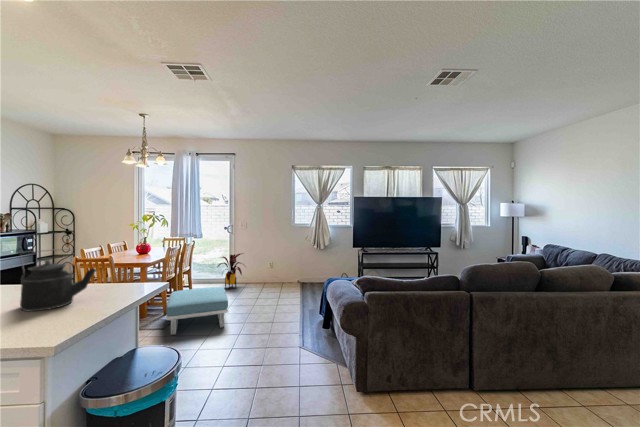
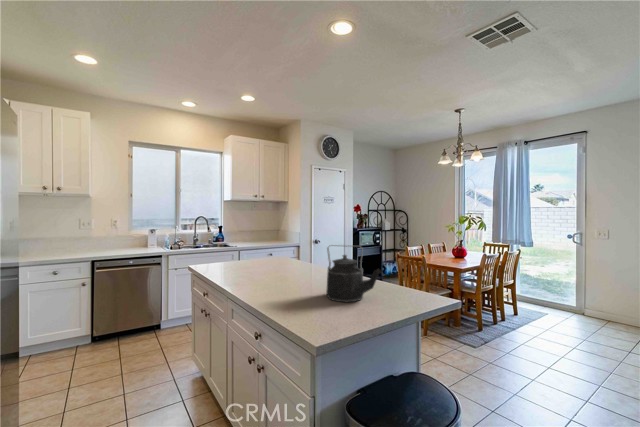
house plant: present [218,253,243,289] -> none [552,274,608,324]
footstool: present [166,287,228,335] -> none [477,307,568,378]

